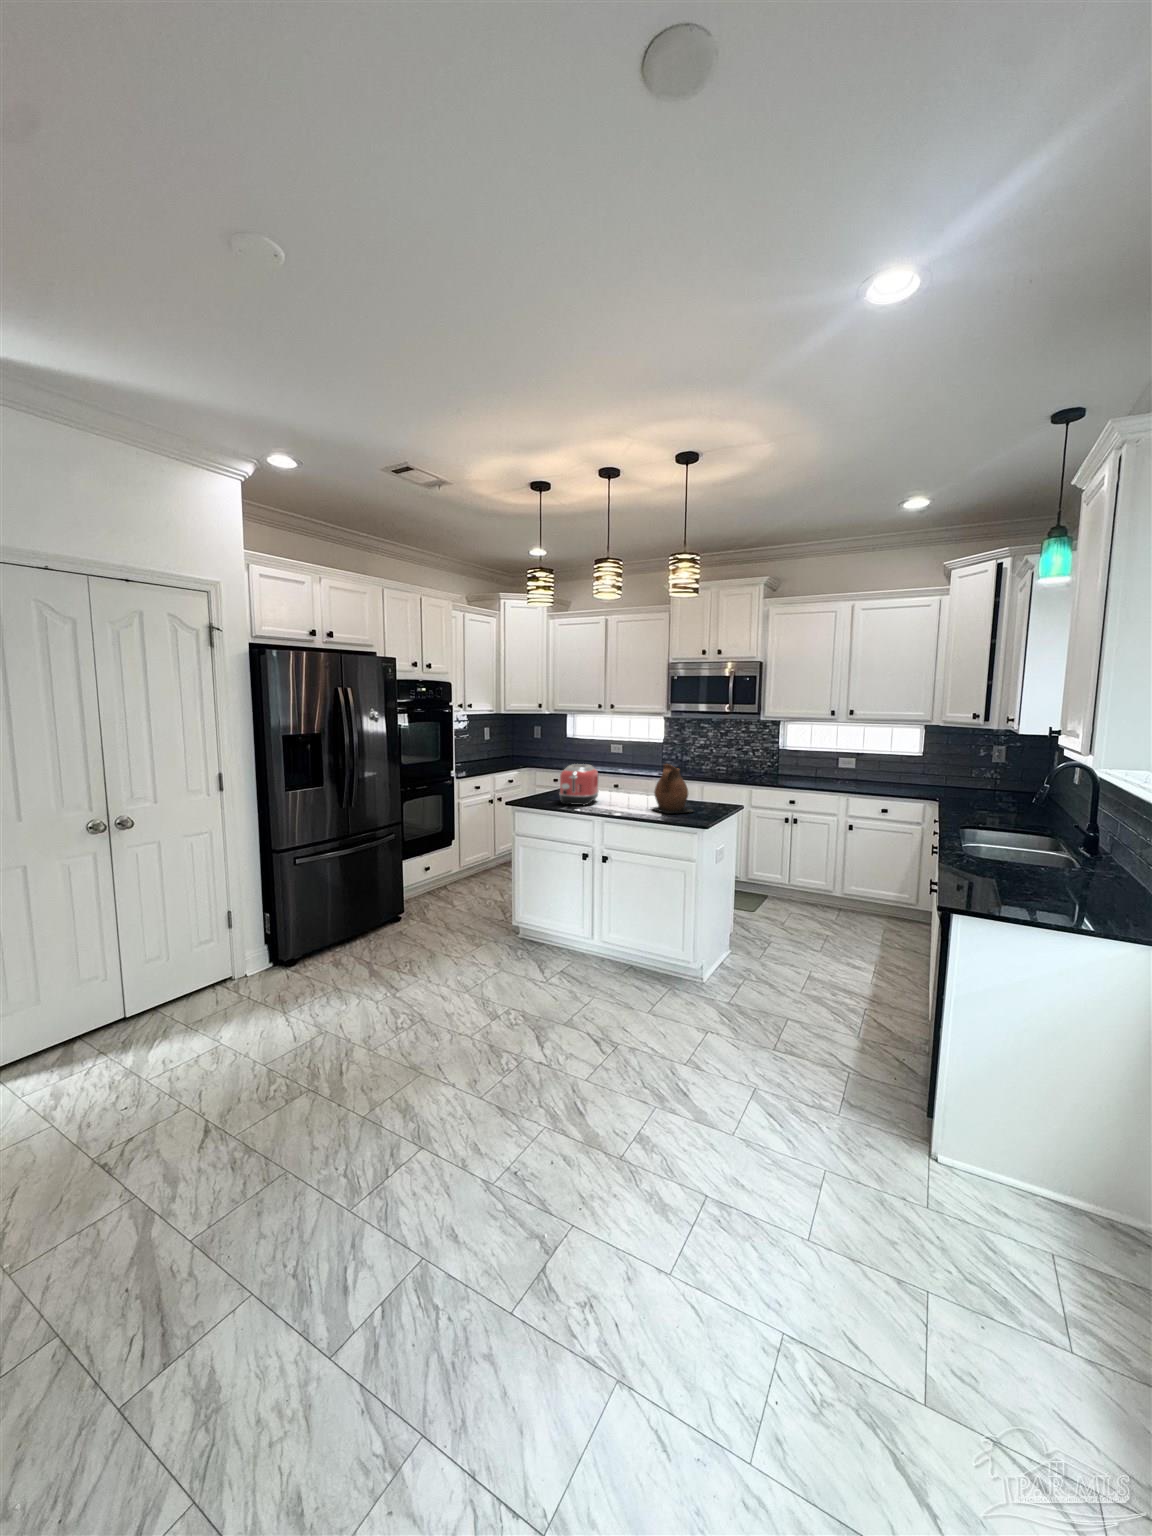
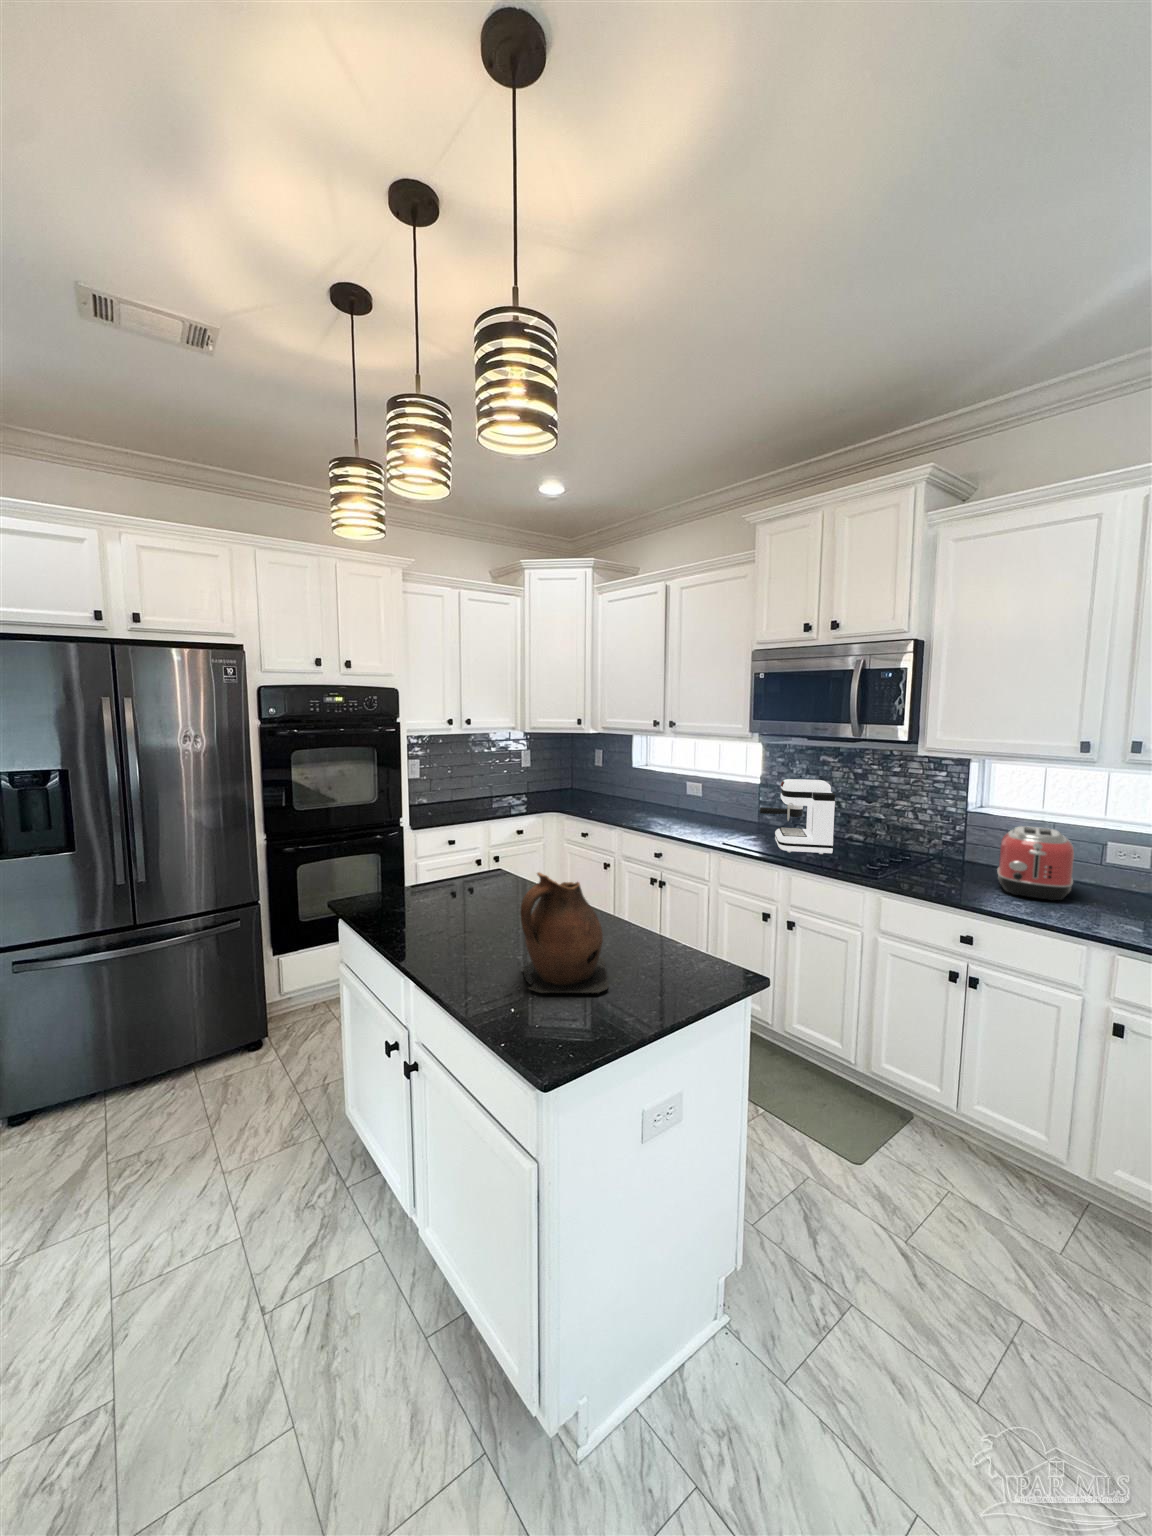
coffee maker: none [677,737,719,776] -> present [760,779,835,854]
toaster: present [560,764,599,805] -> present [997,826,1074,901]

